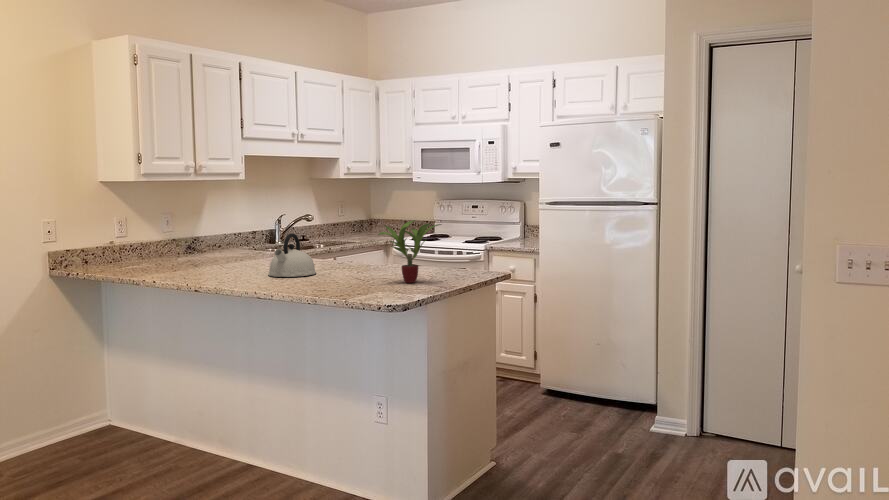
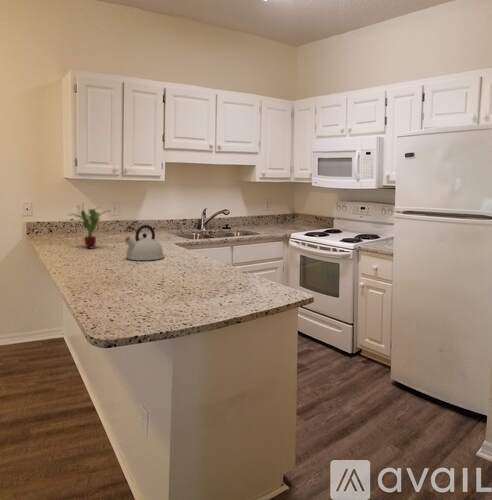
potted plant: present [378,220,441,283] -> present [73,209,100,248]

